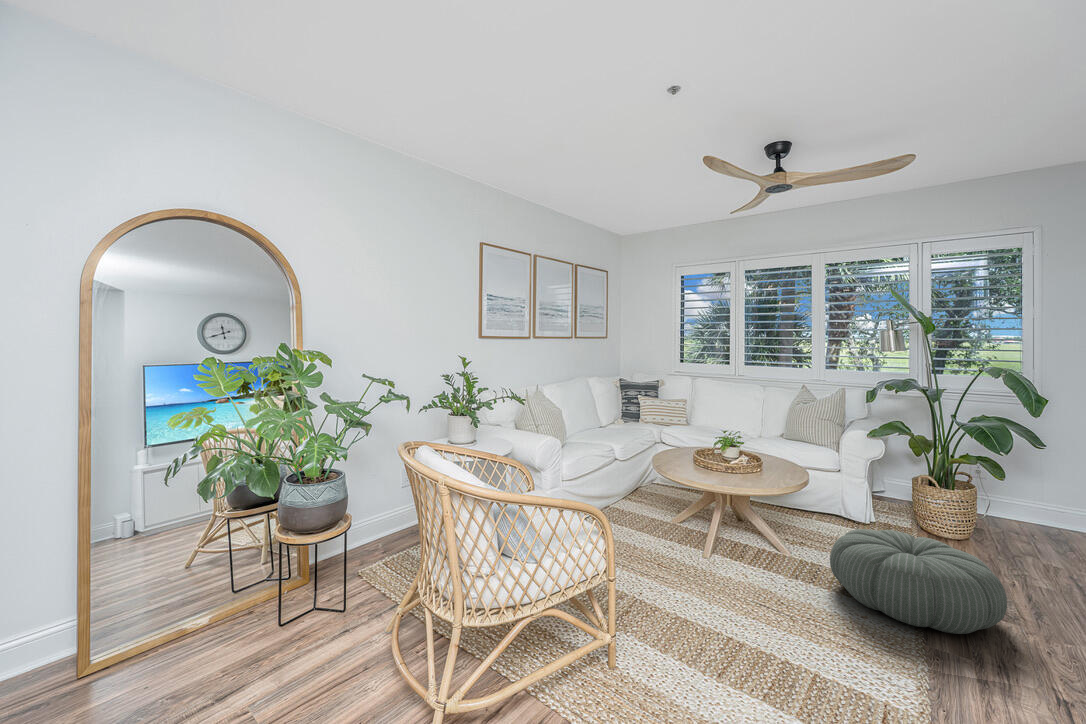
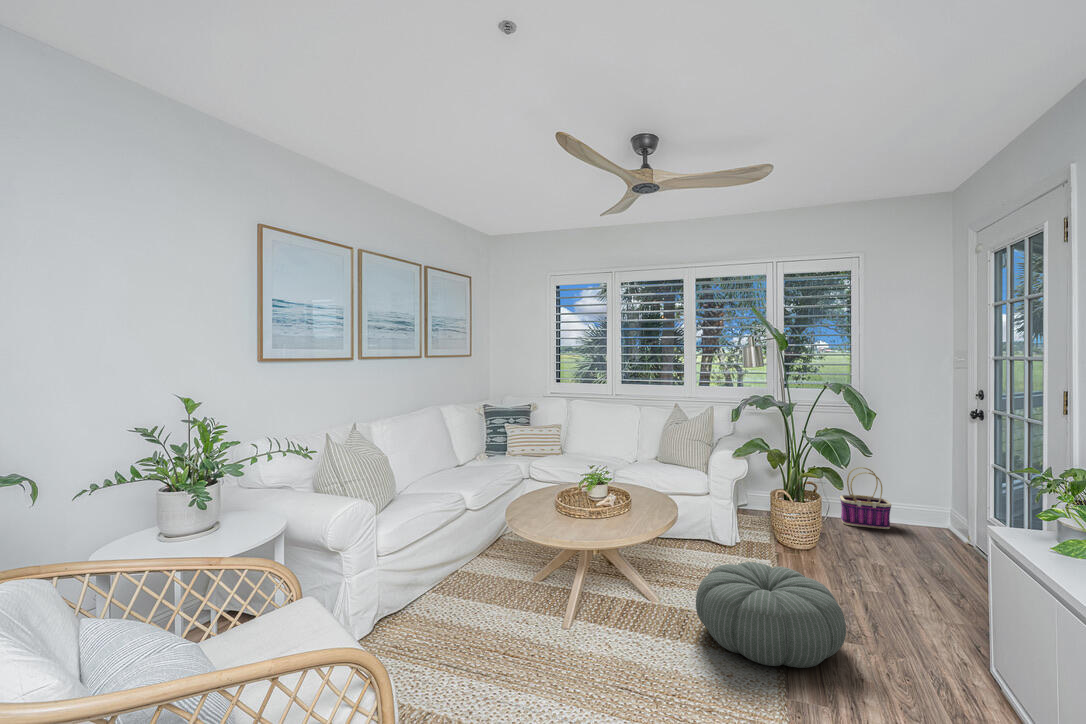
basket: none [995,461,1063,528] -> present [840,467,891,529]

